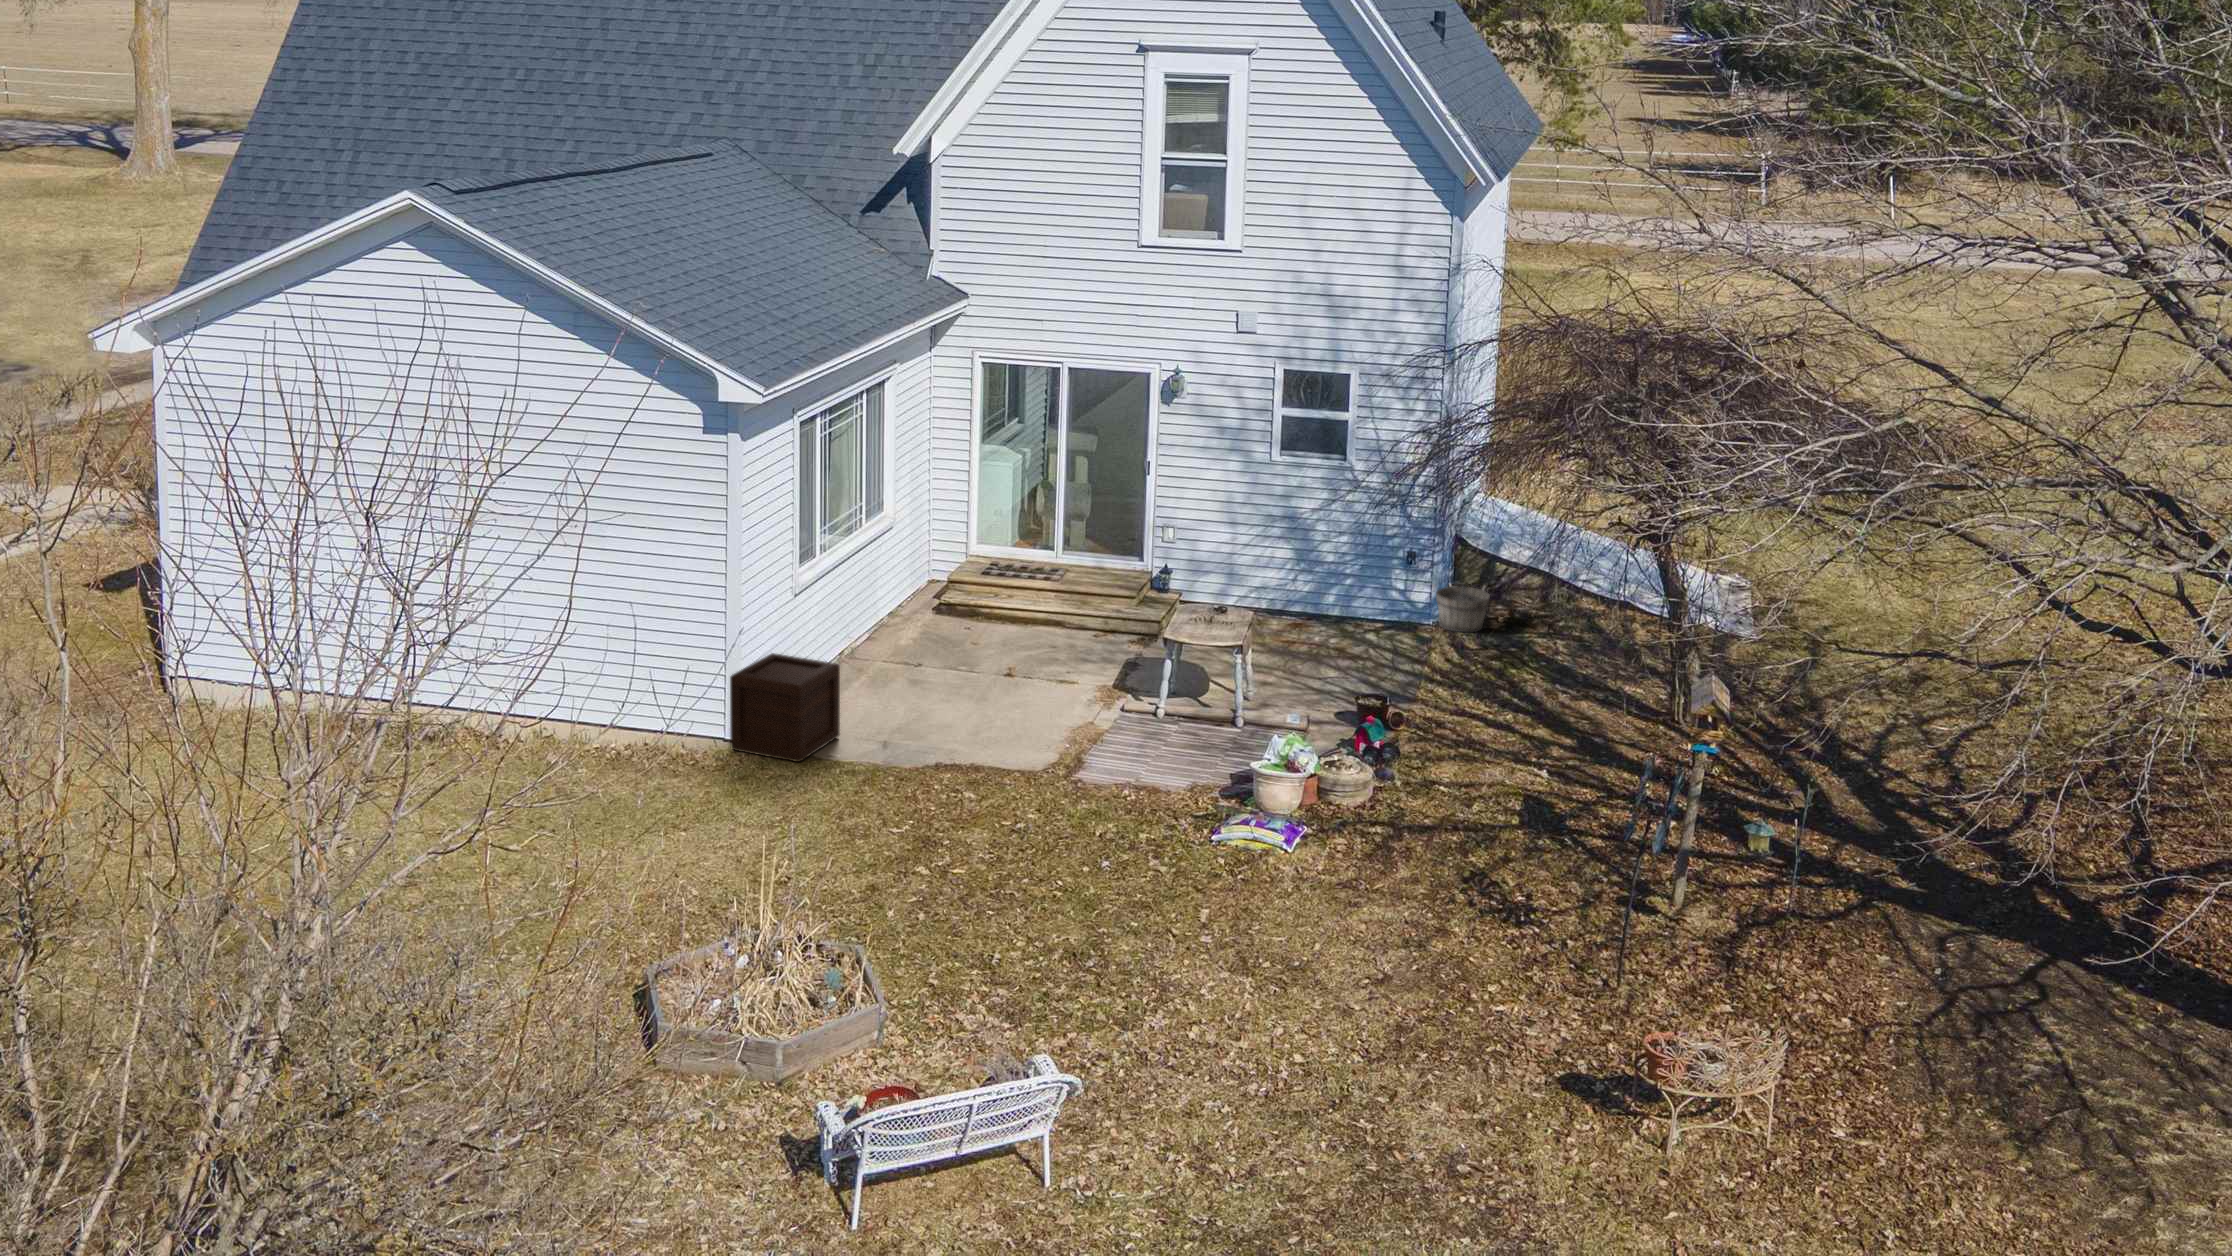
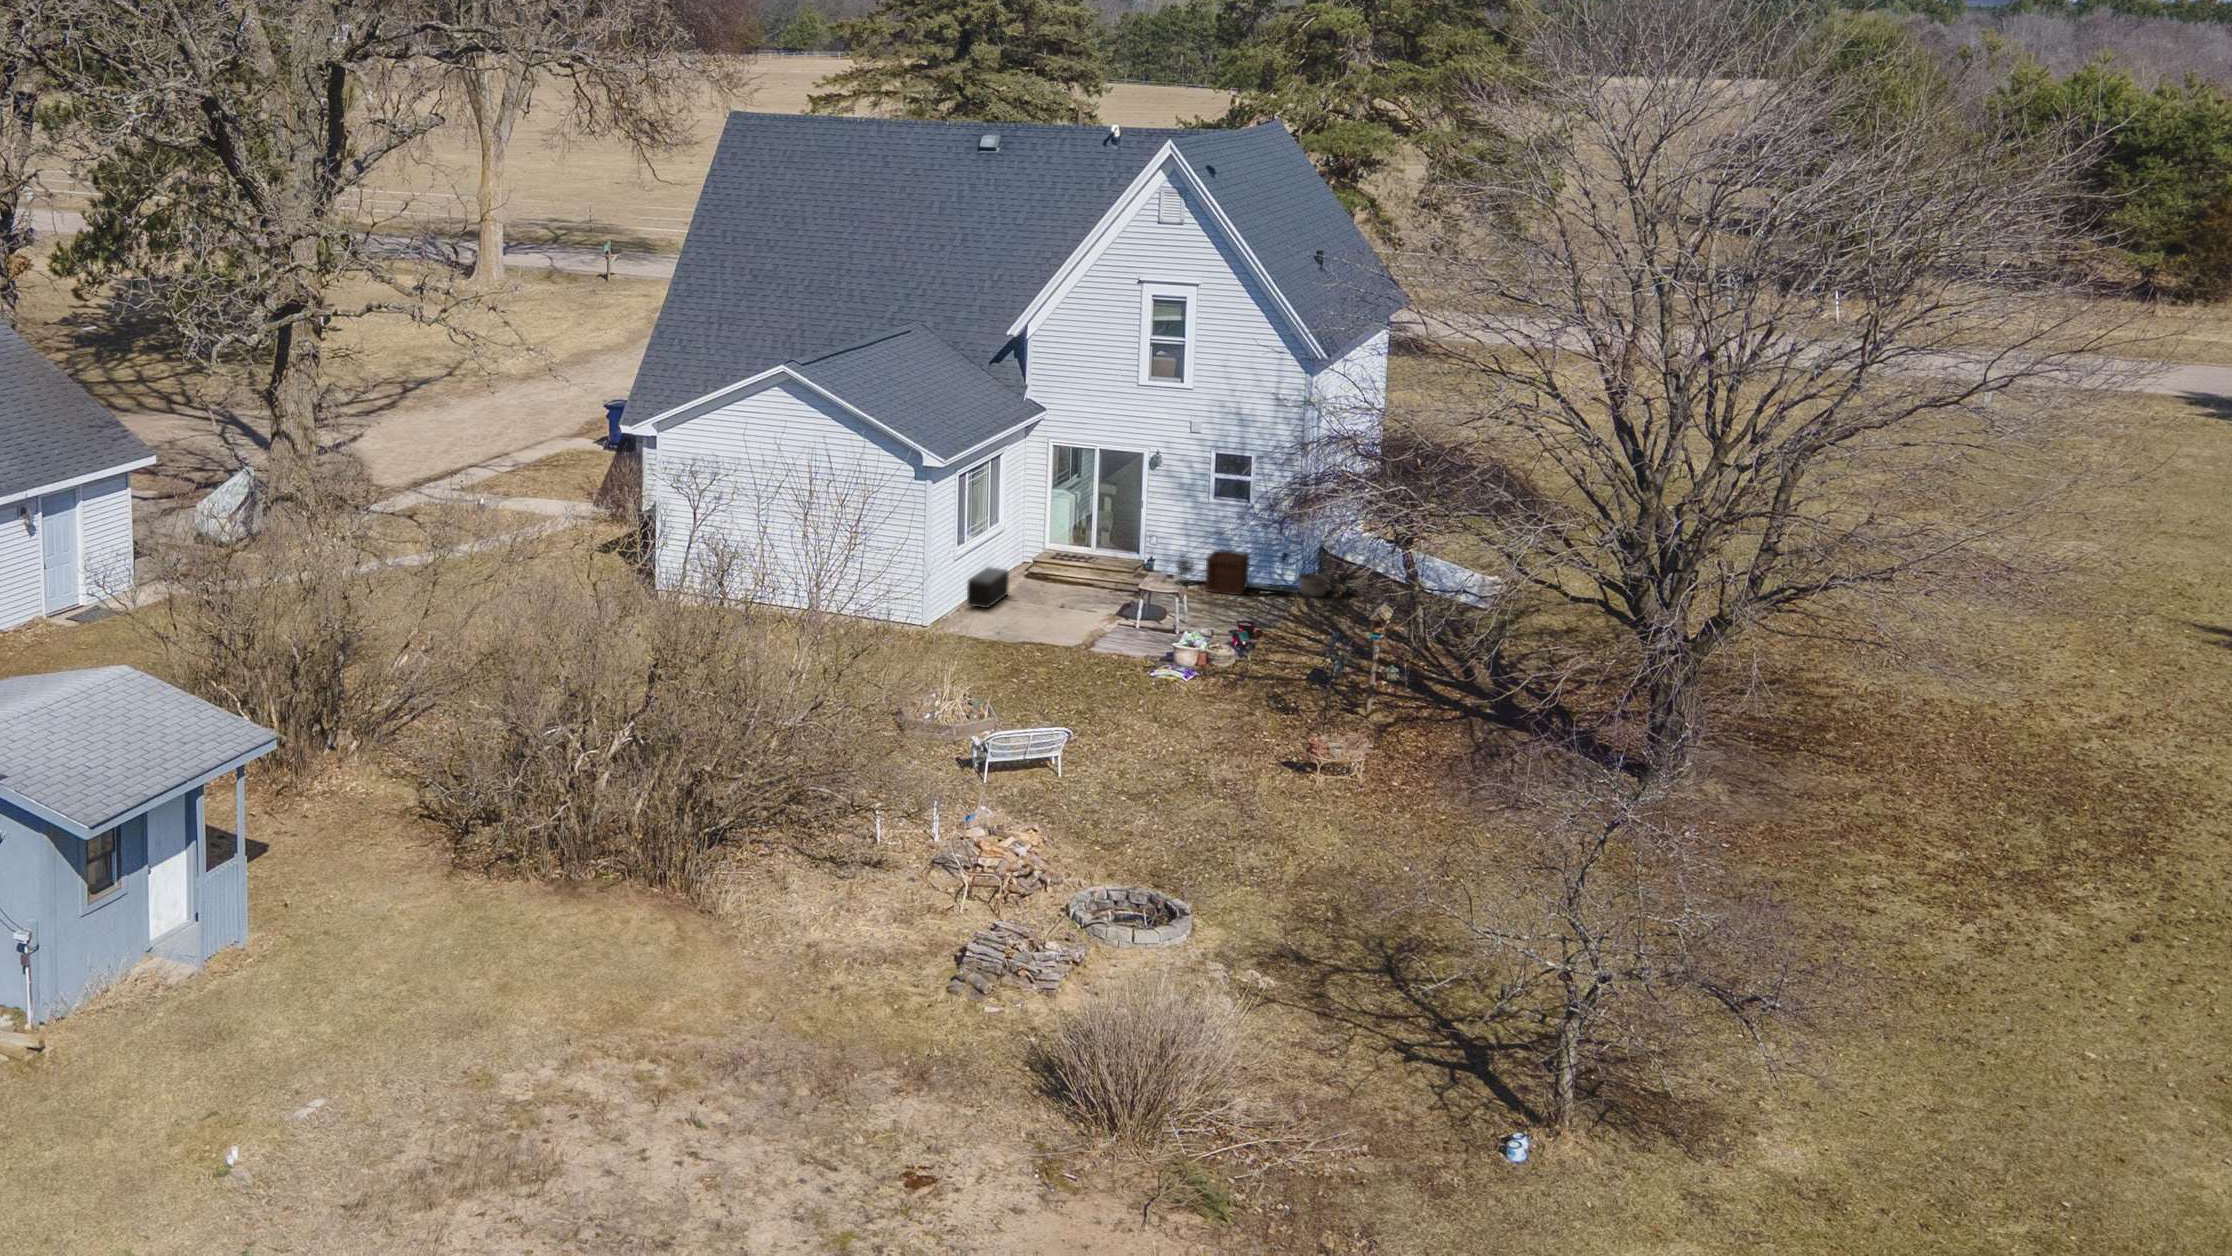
potted tree: none [1210,551,1250,618] -> present [1175,554,1194,586]
storage bench: none [821,601,903,686] -> present [967,567,1009,608]
wooden crate: present [730,653,840,762] -> present [1205,550,1249,595]

